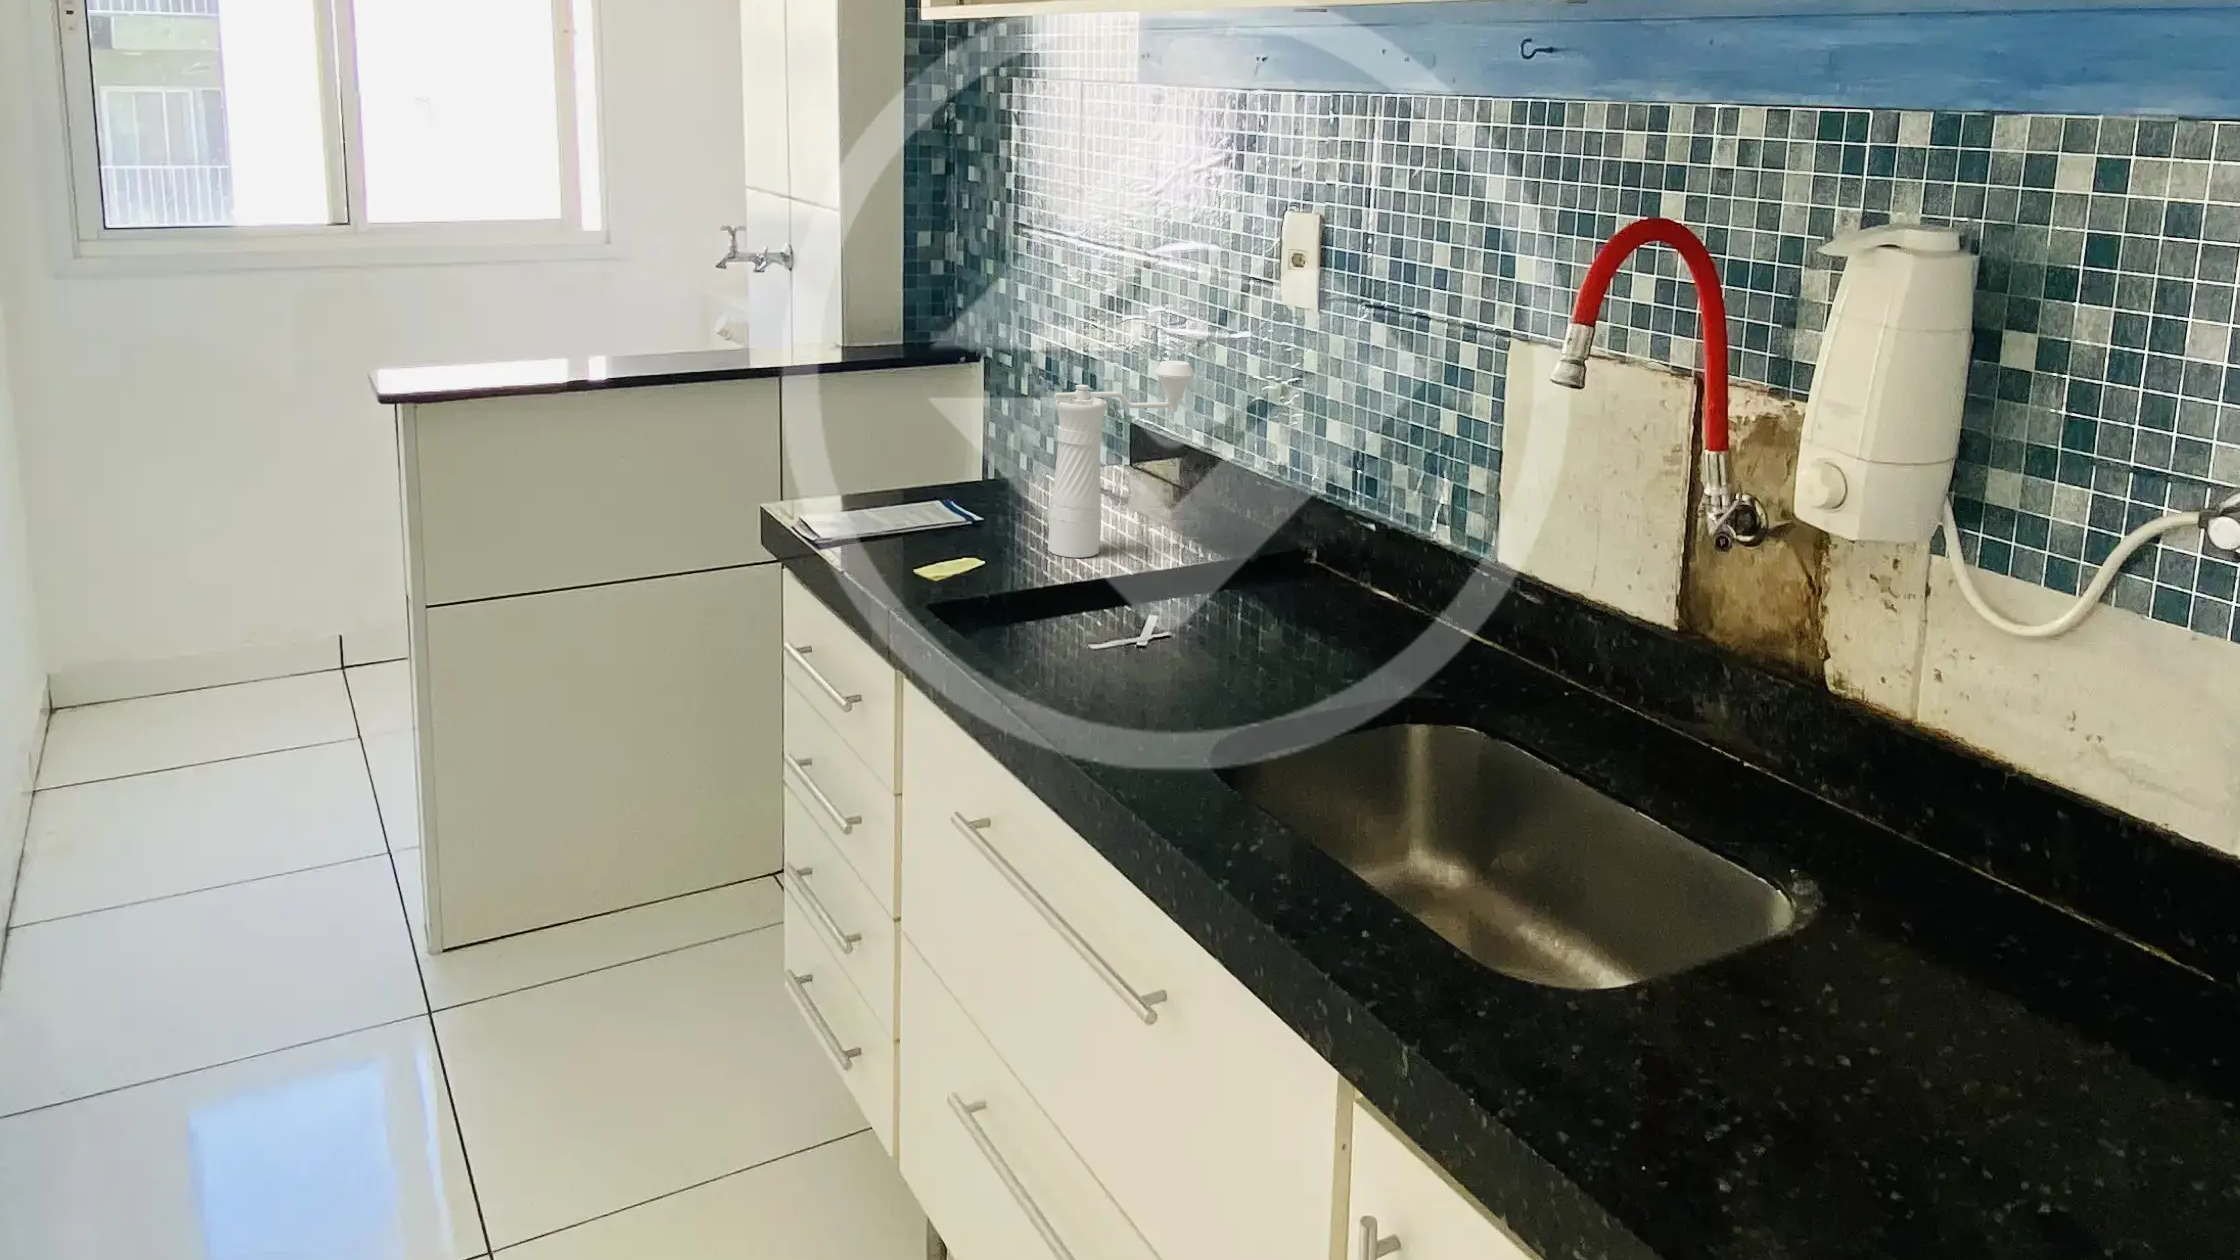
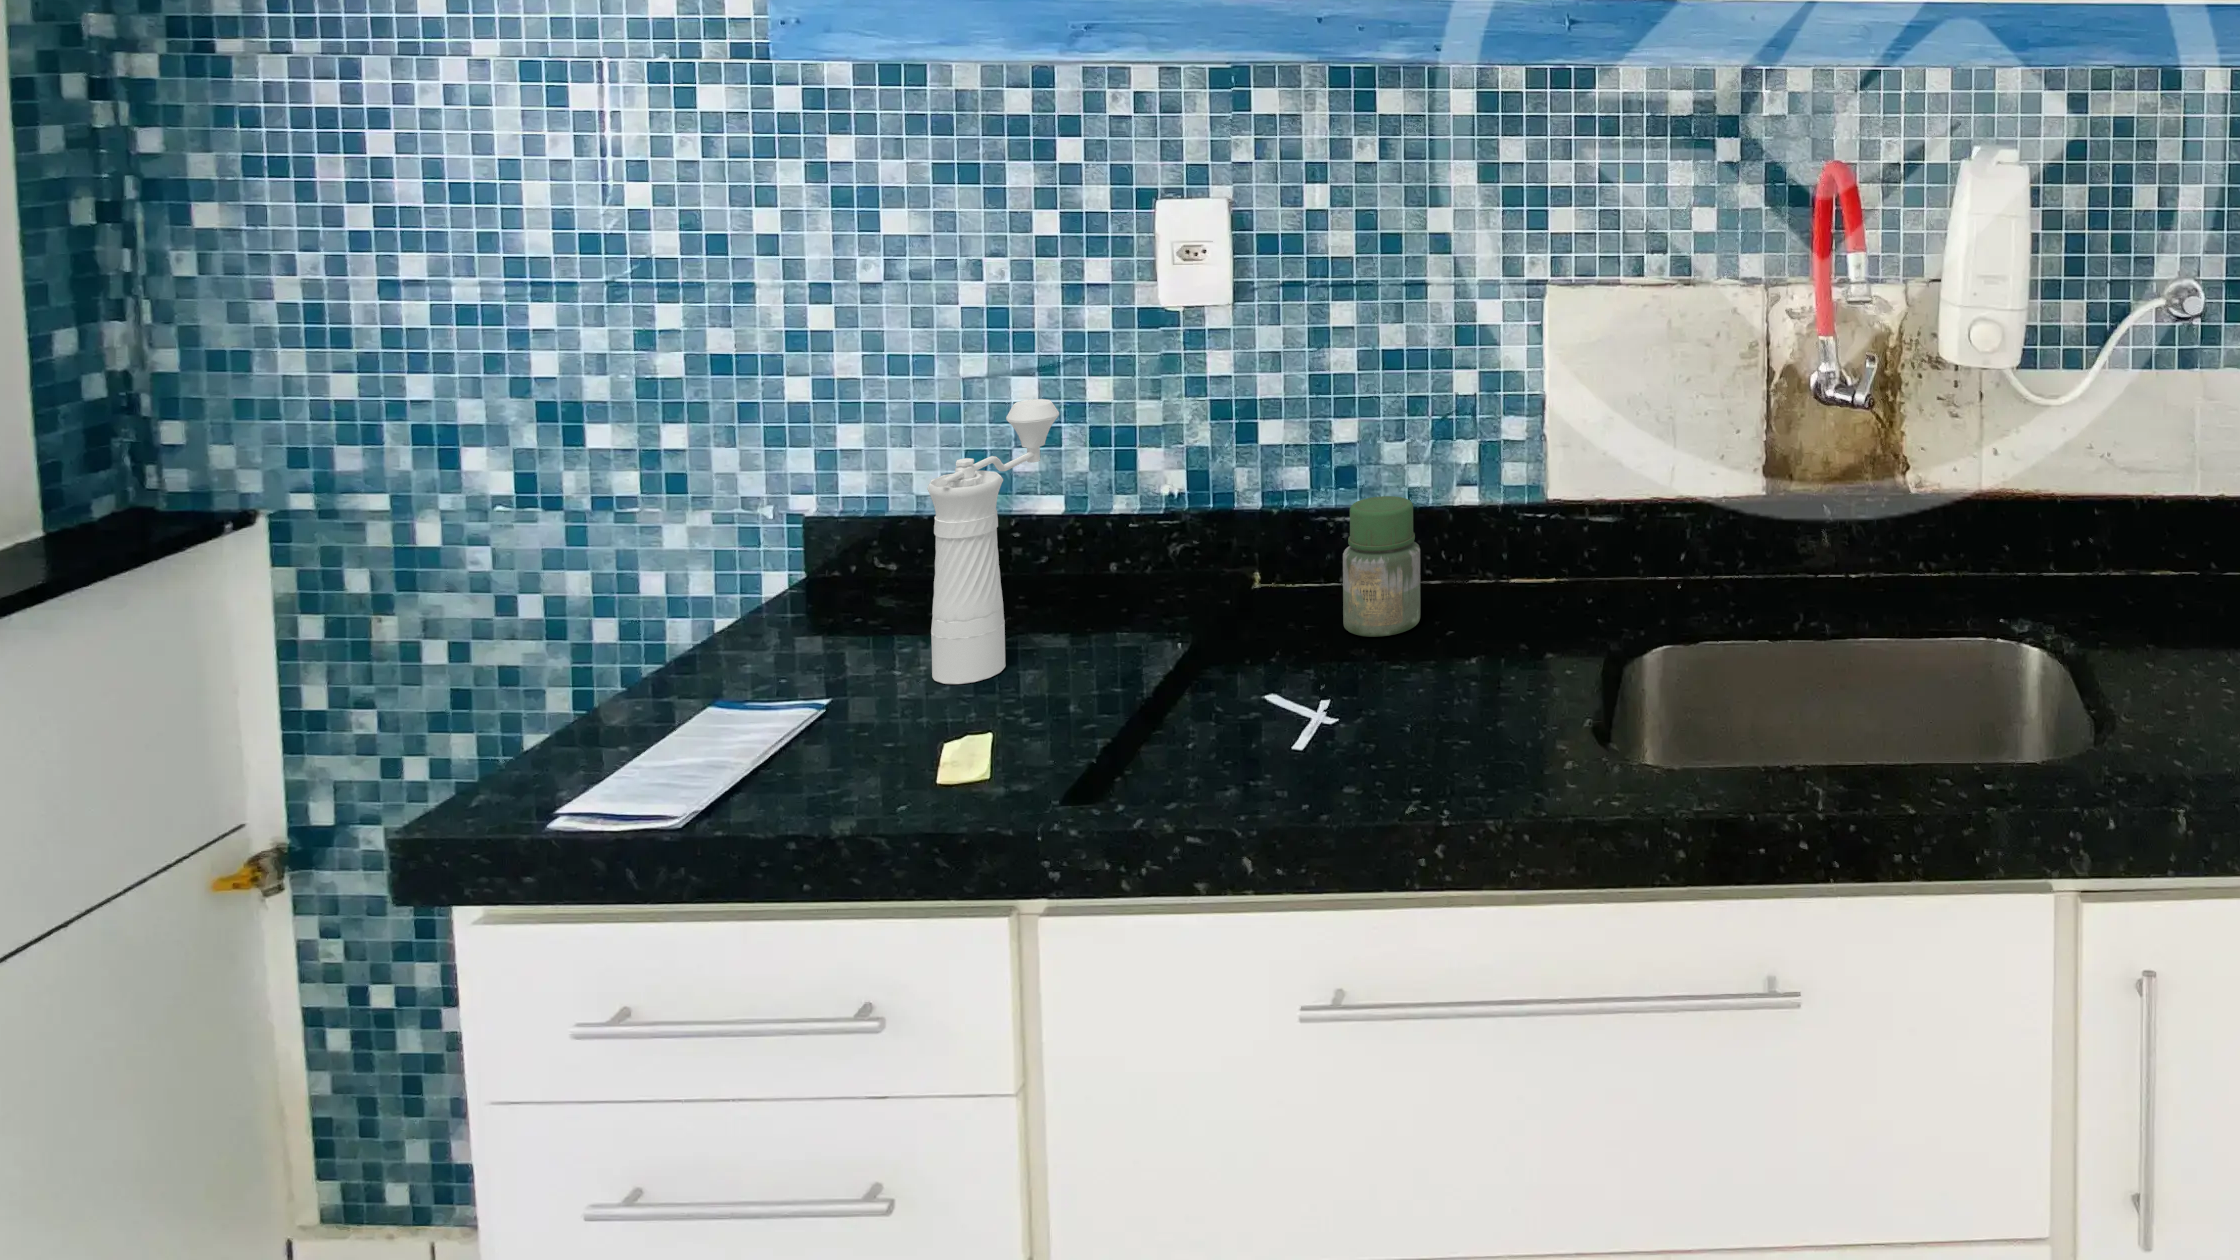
jar: none [1287,508,1364,638] -> present [1343,496,1420,637]

